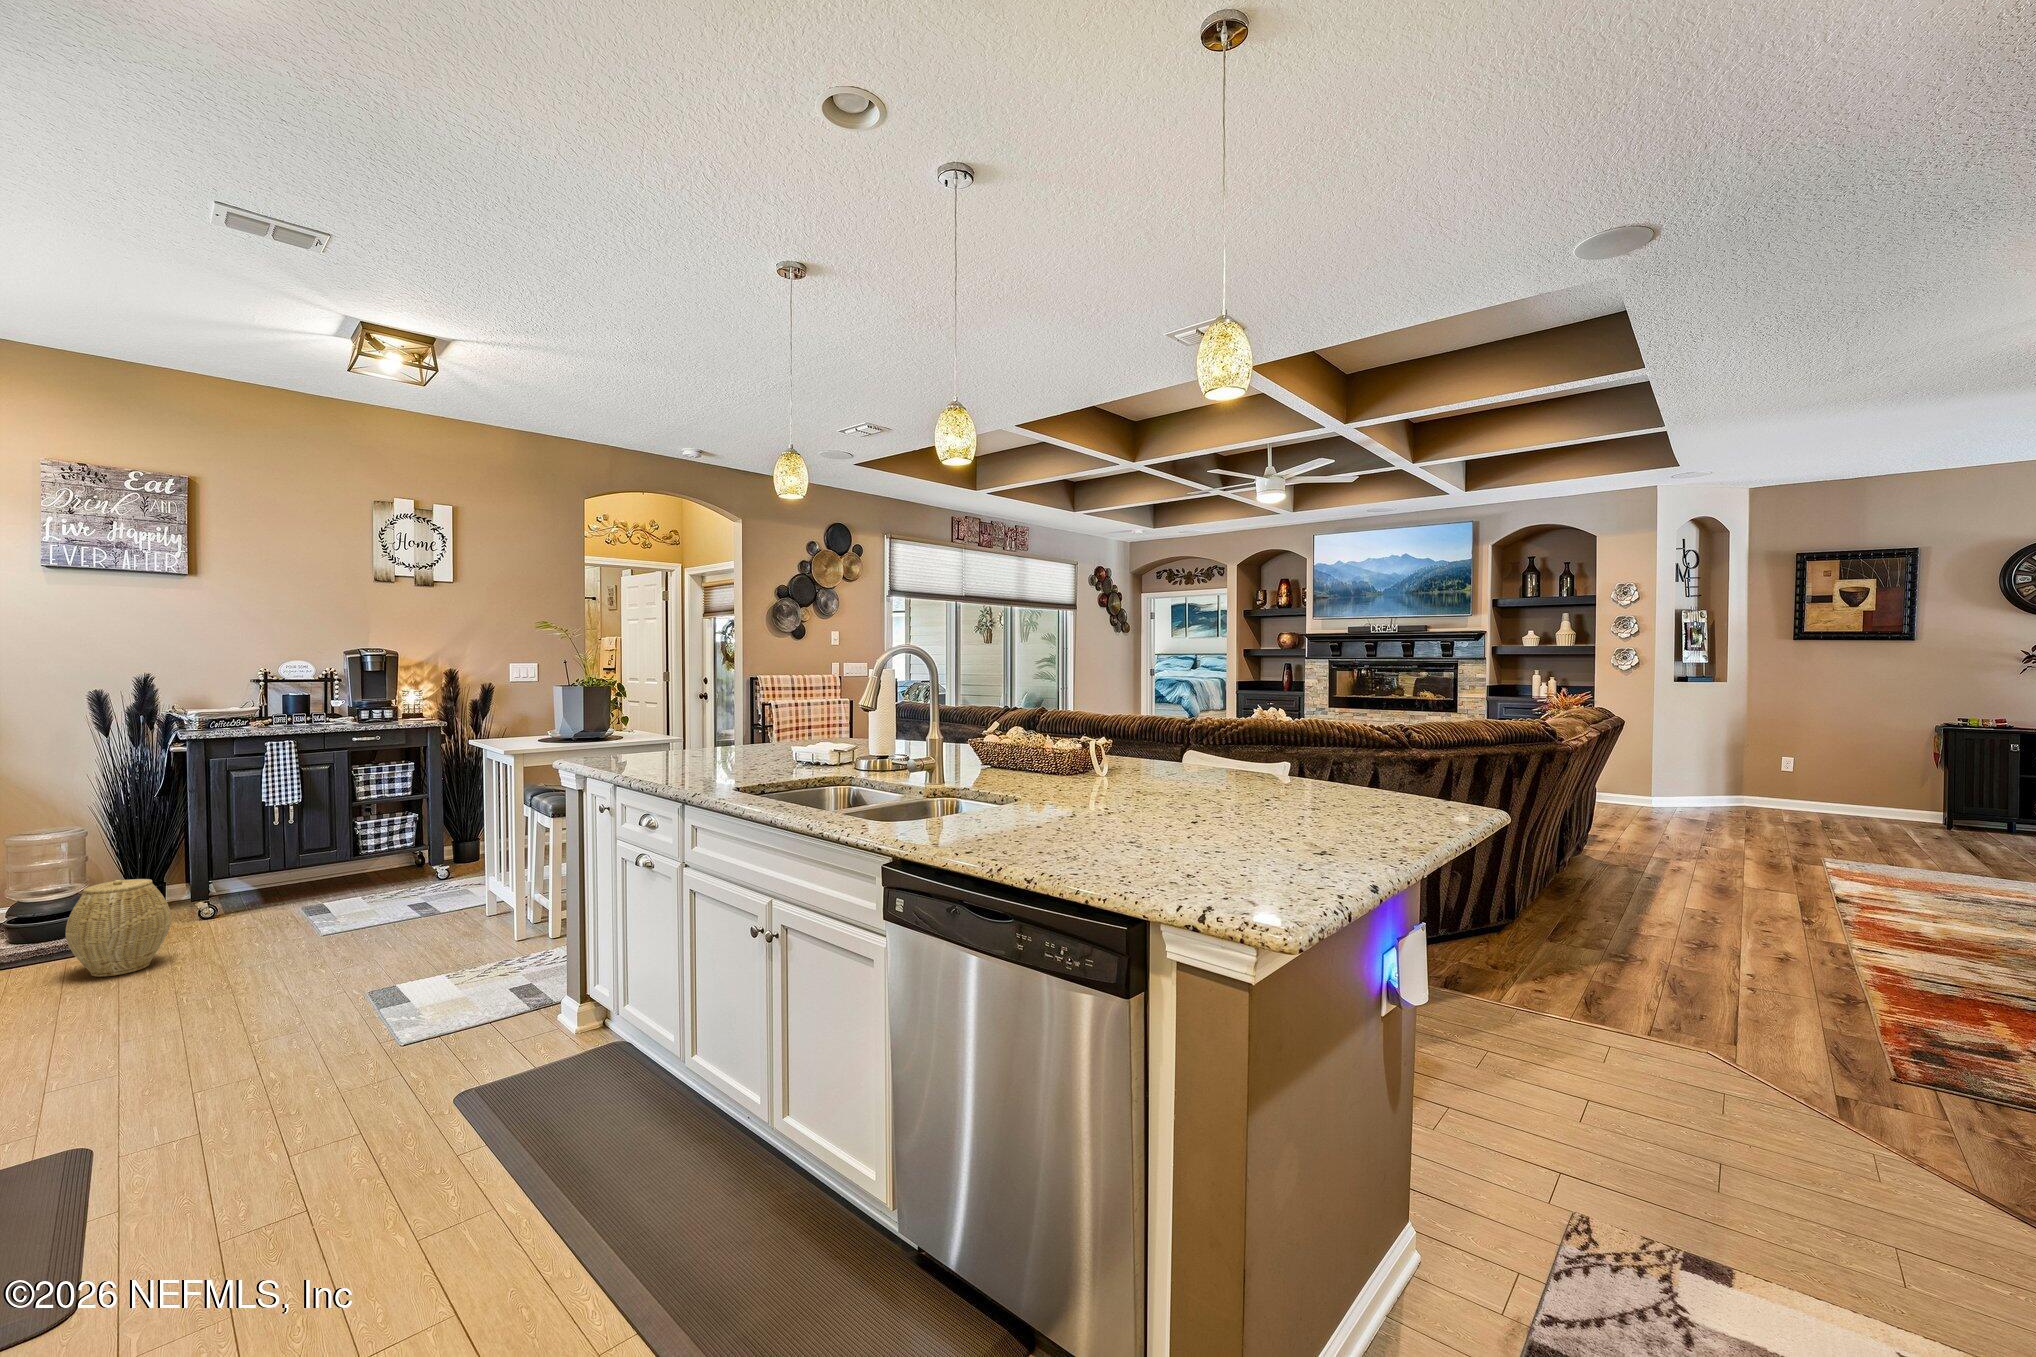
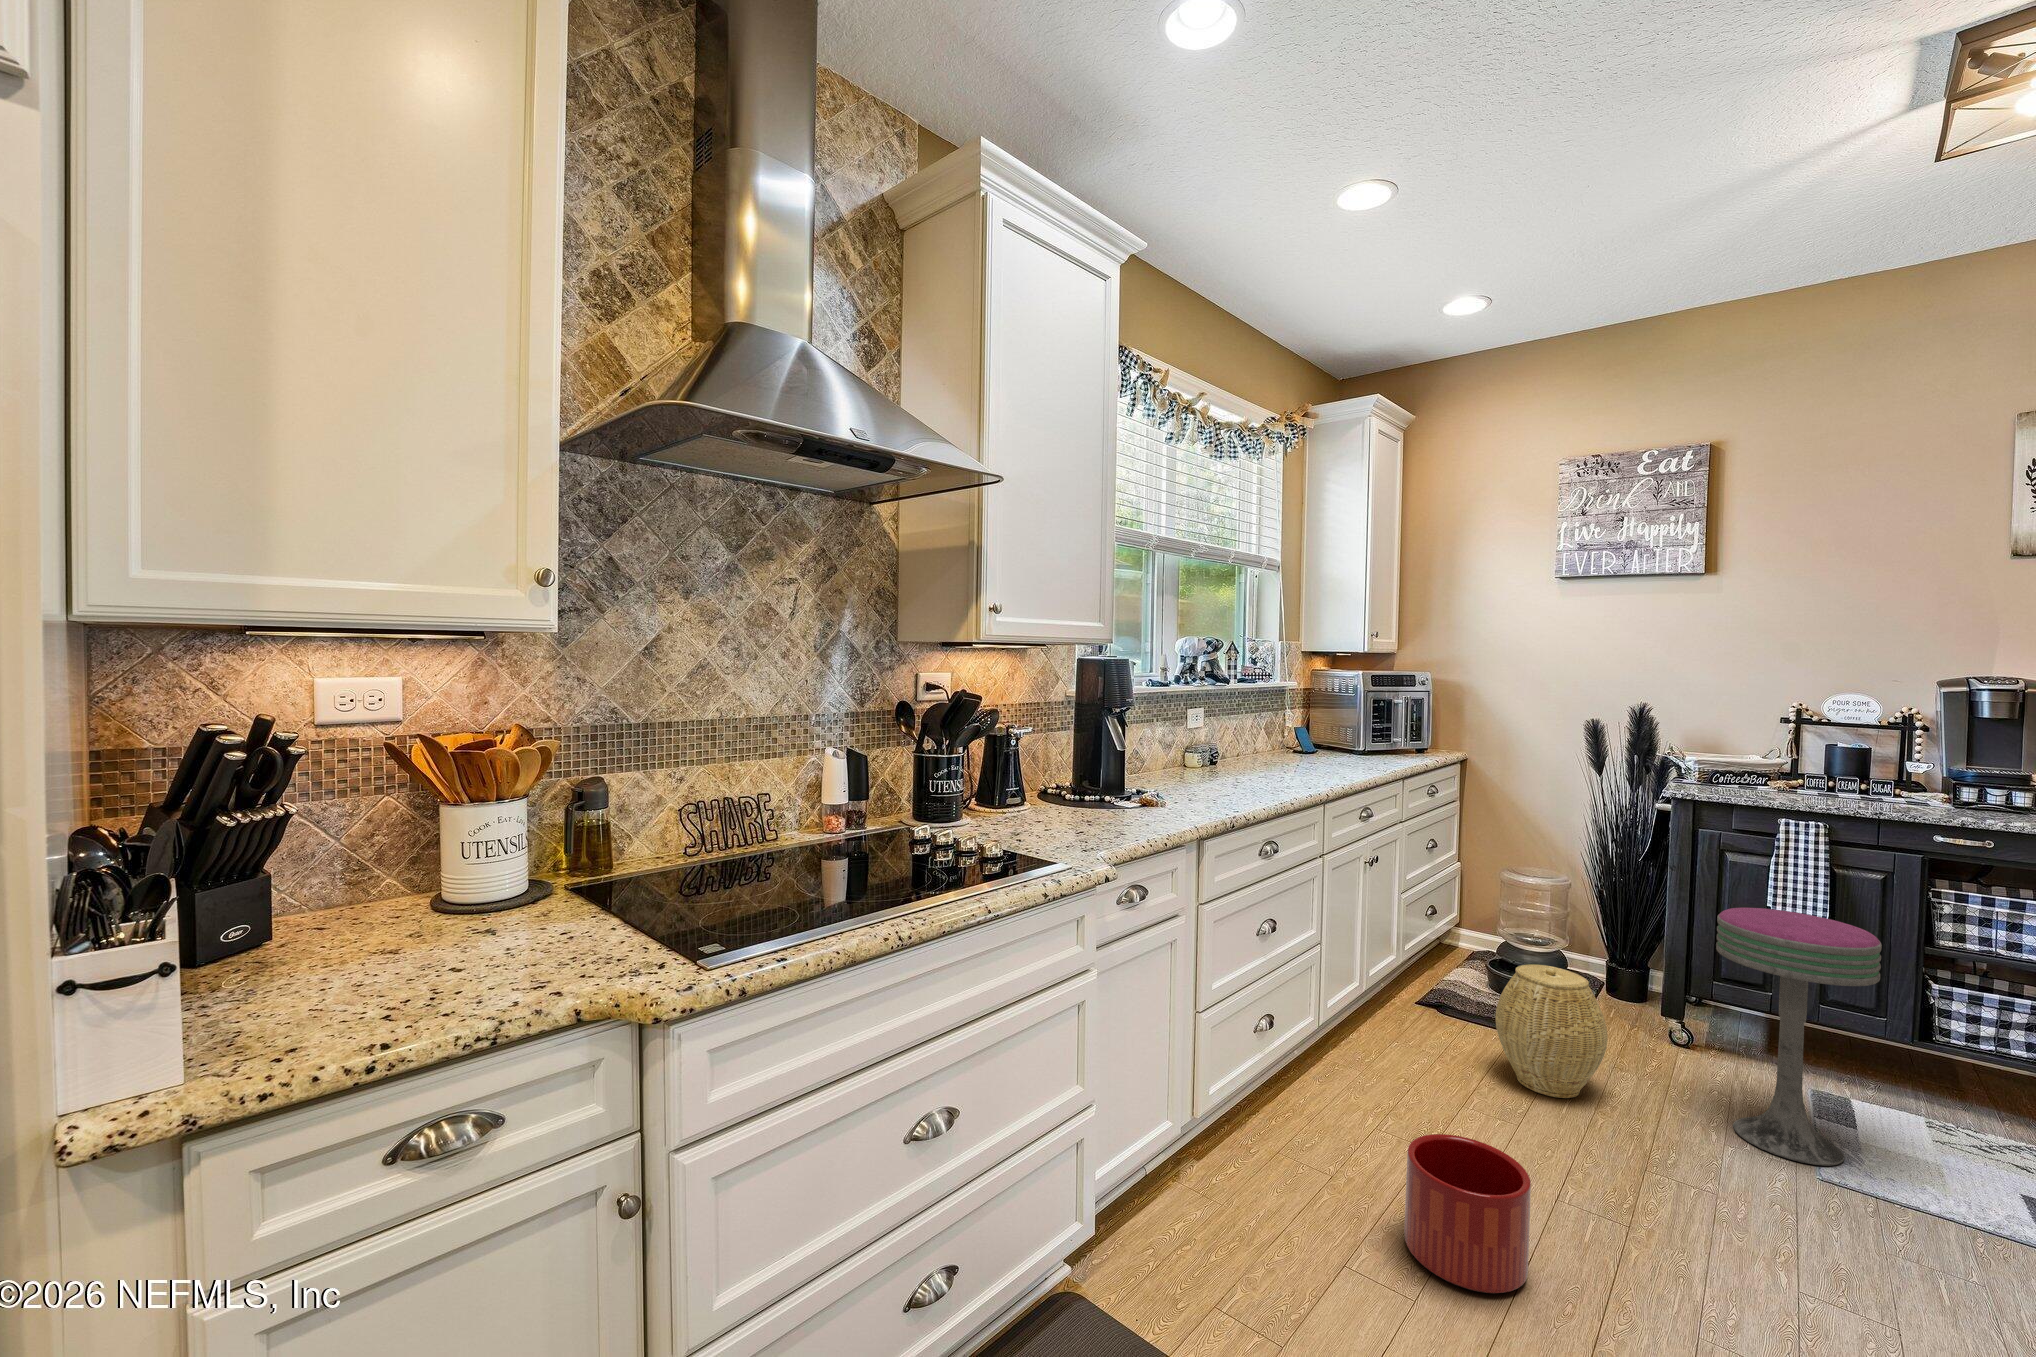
bar stool: none [243,794,339,940] -> present [1716,908,1882,1166]
planter: none [77,973,184,1066] -> present [1404,1134,1531,1293]

